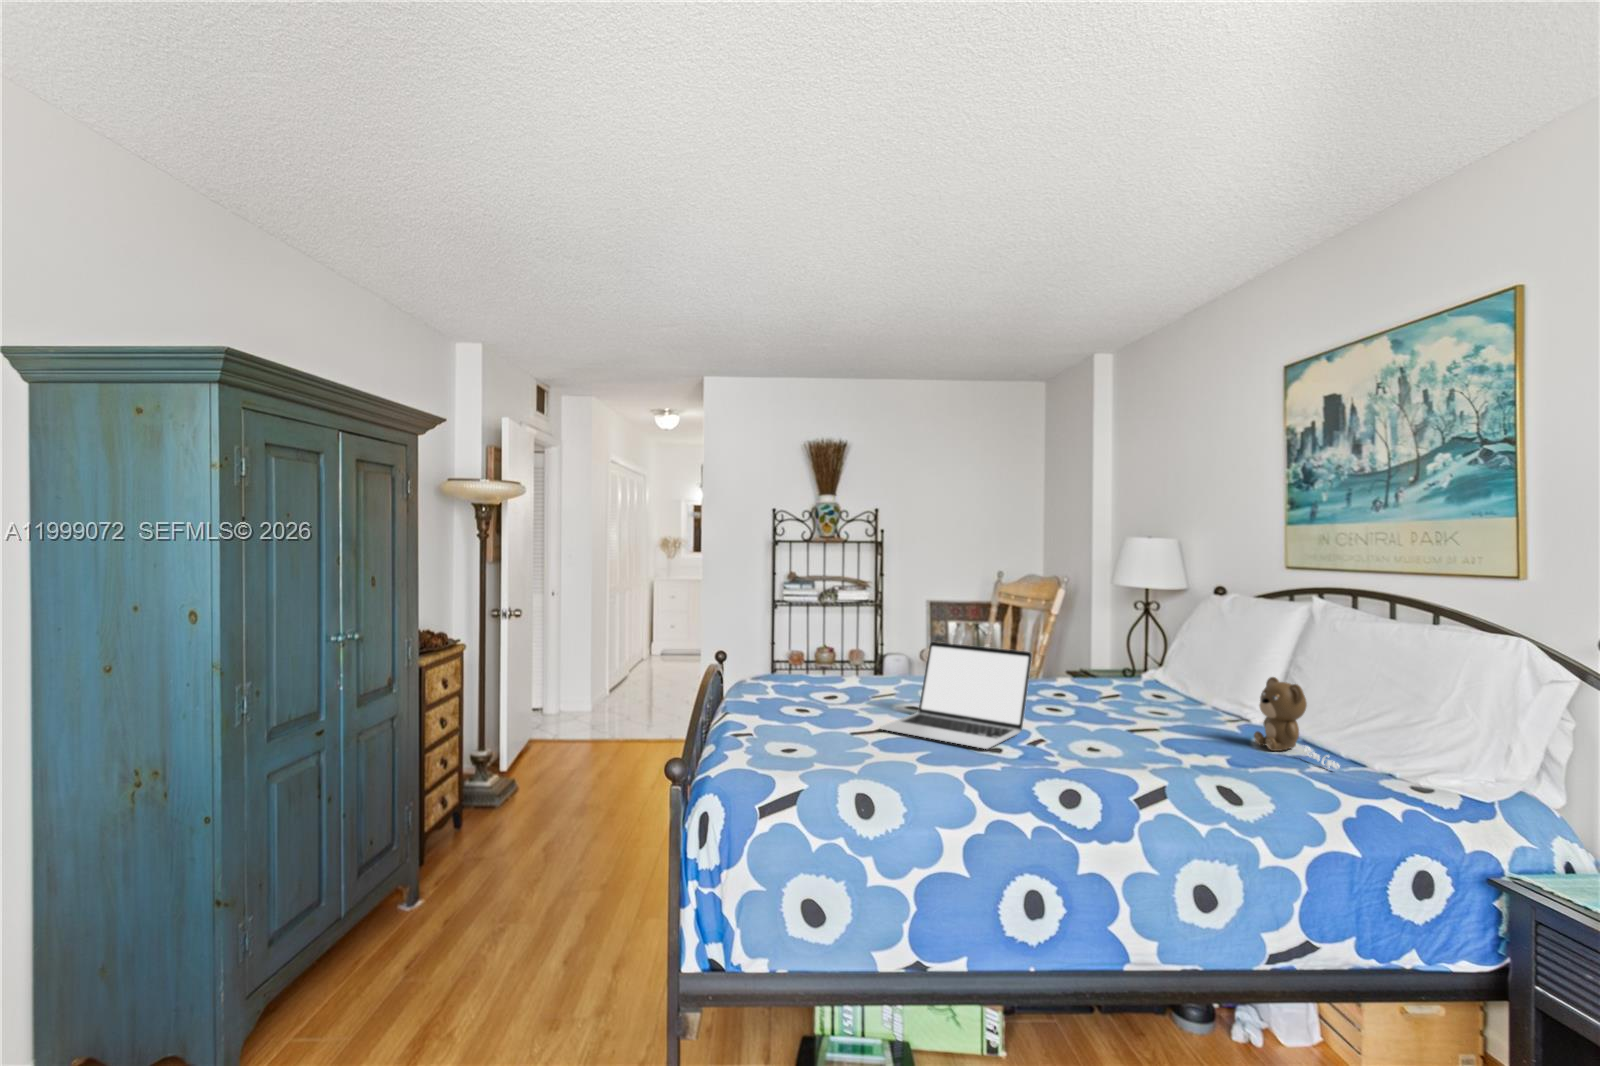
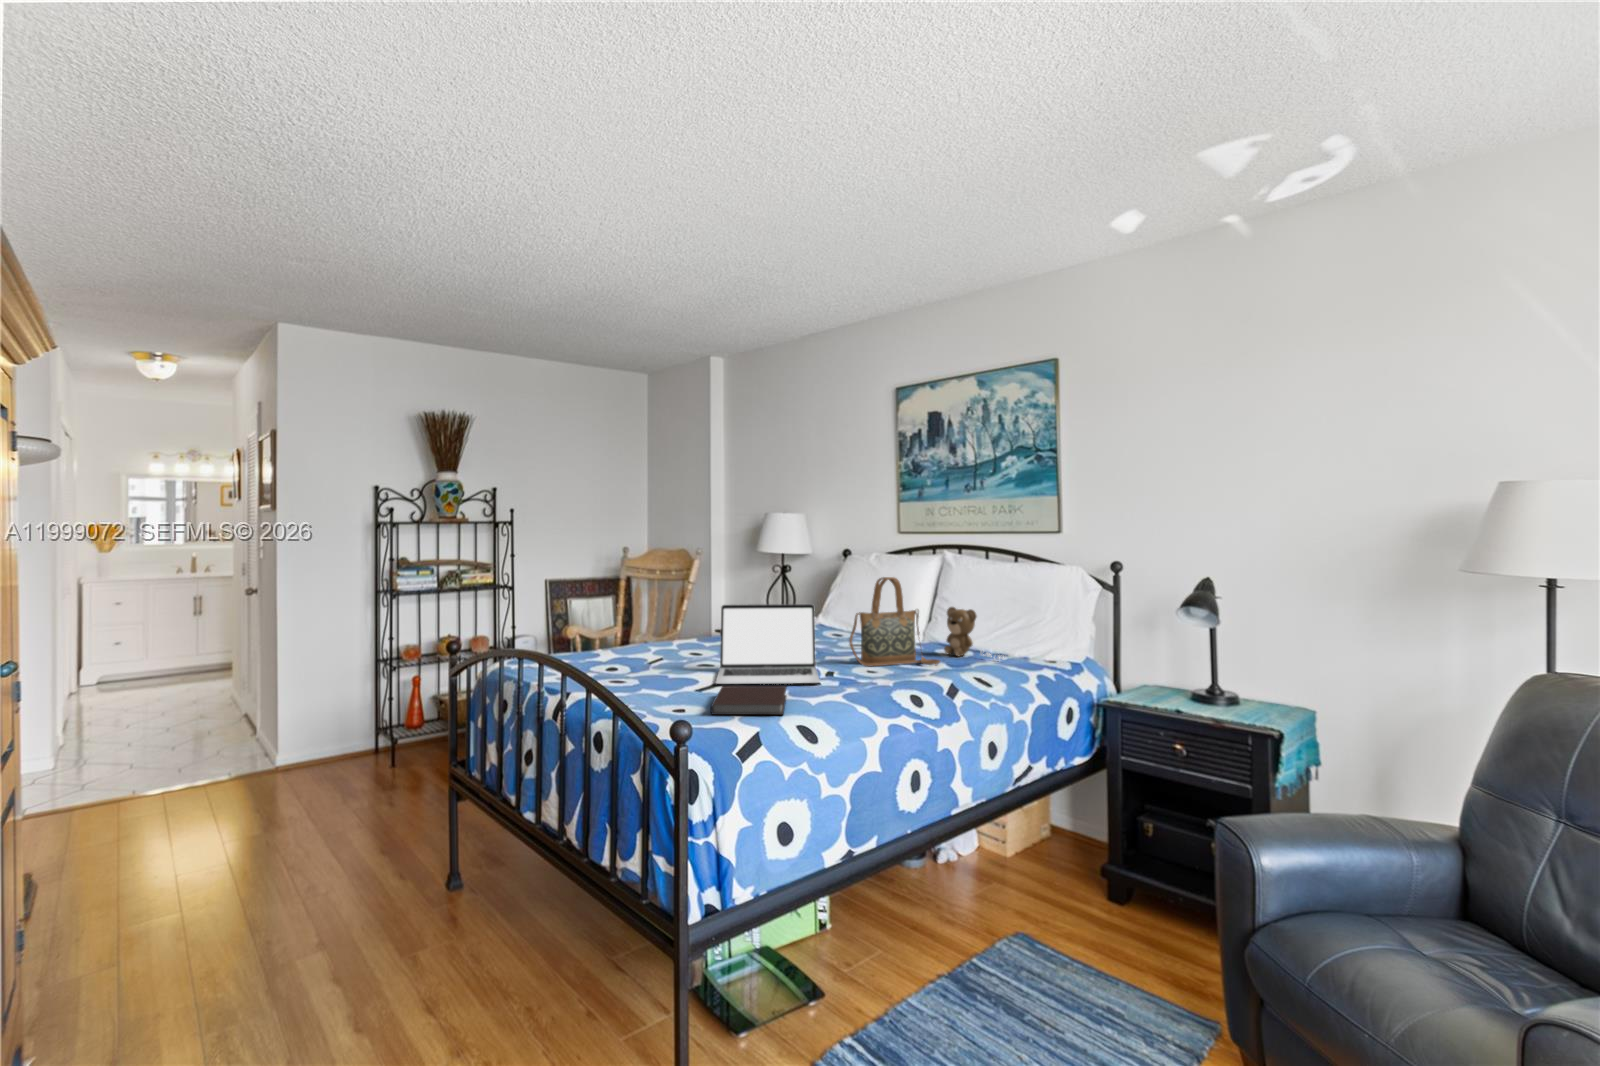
handbag: none [1082,626,1217,755] -> present [849,577,940,666]
notebook: none [802,732,922,777] -> present [711,686,786,715]

